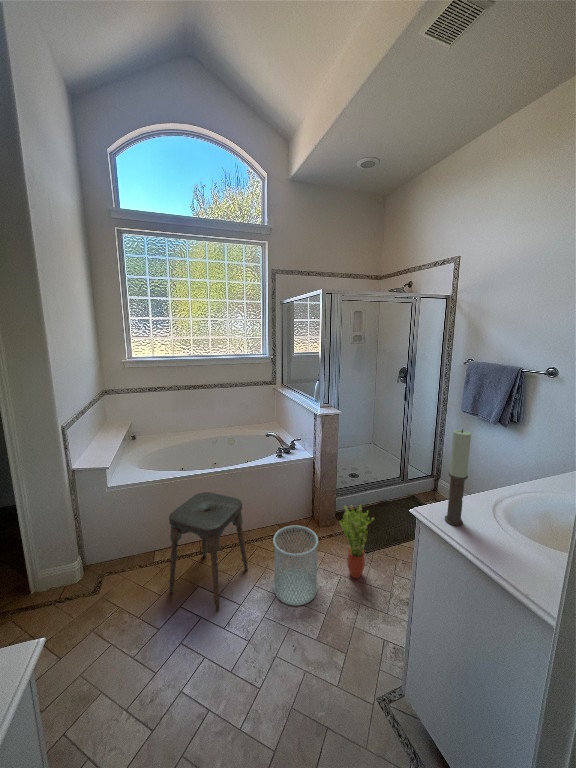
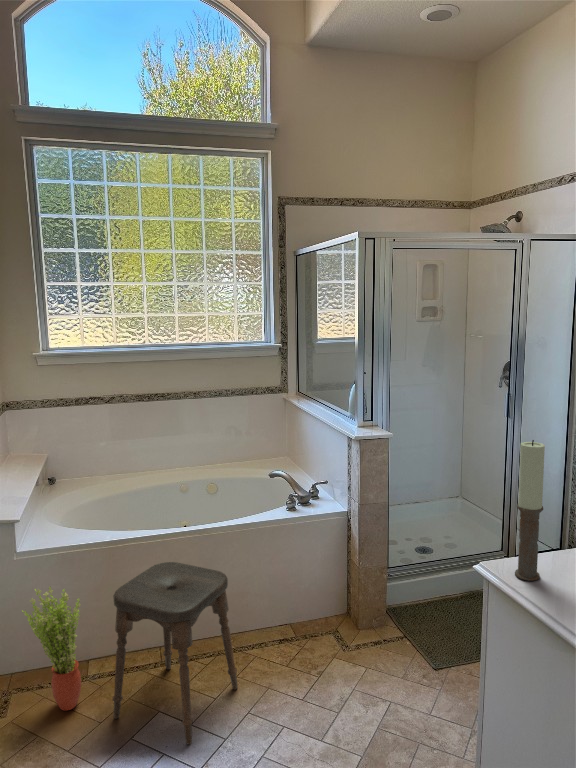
potted plant: present [339,504,374,578] -> present [24,587,81,711]
wastebasket: present [273,525,318,606] -> none [277,616,349,740]

